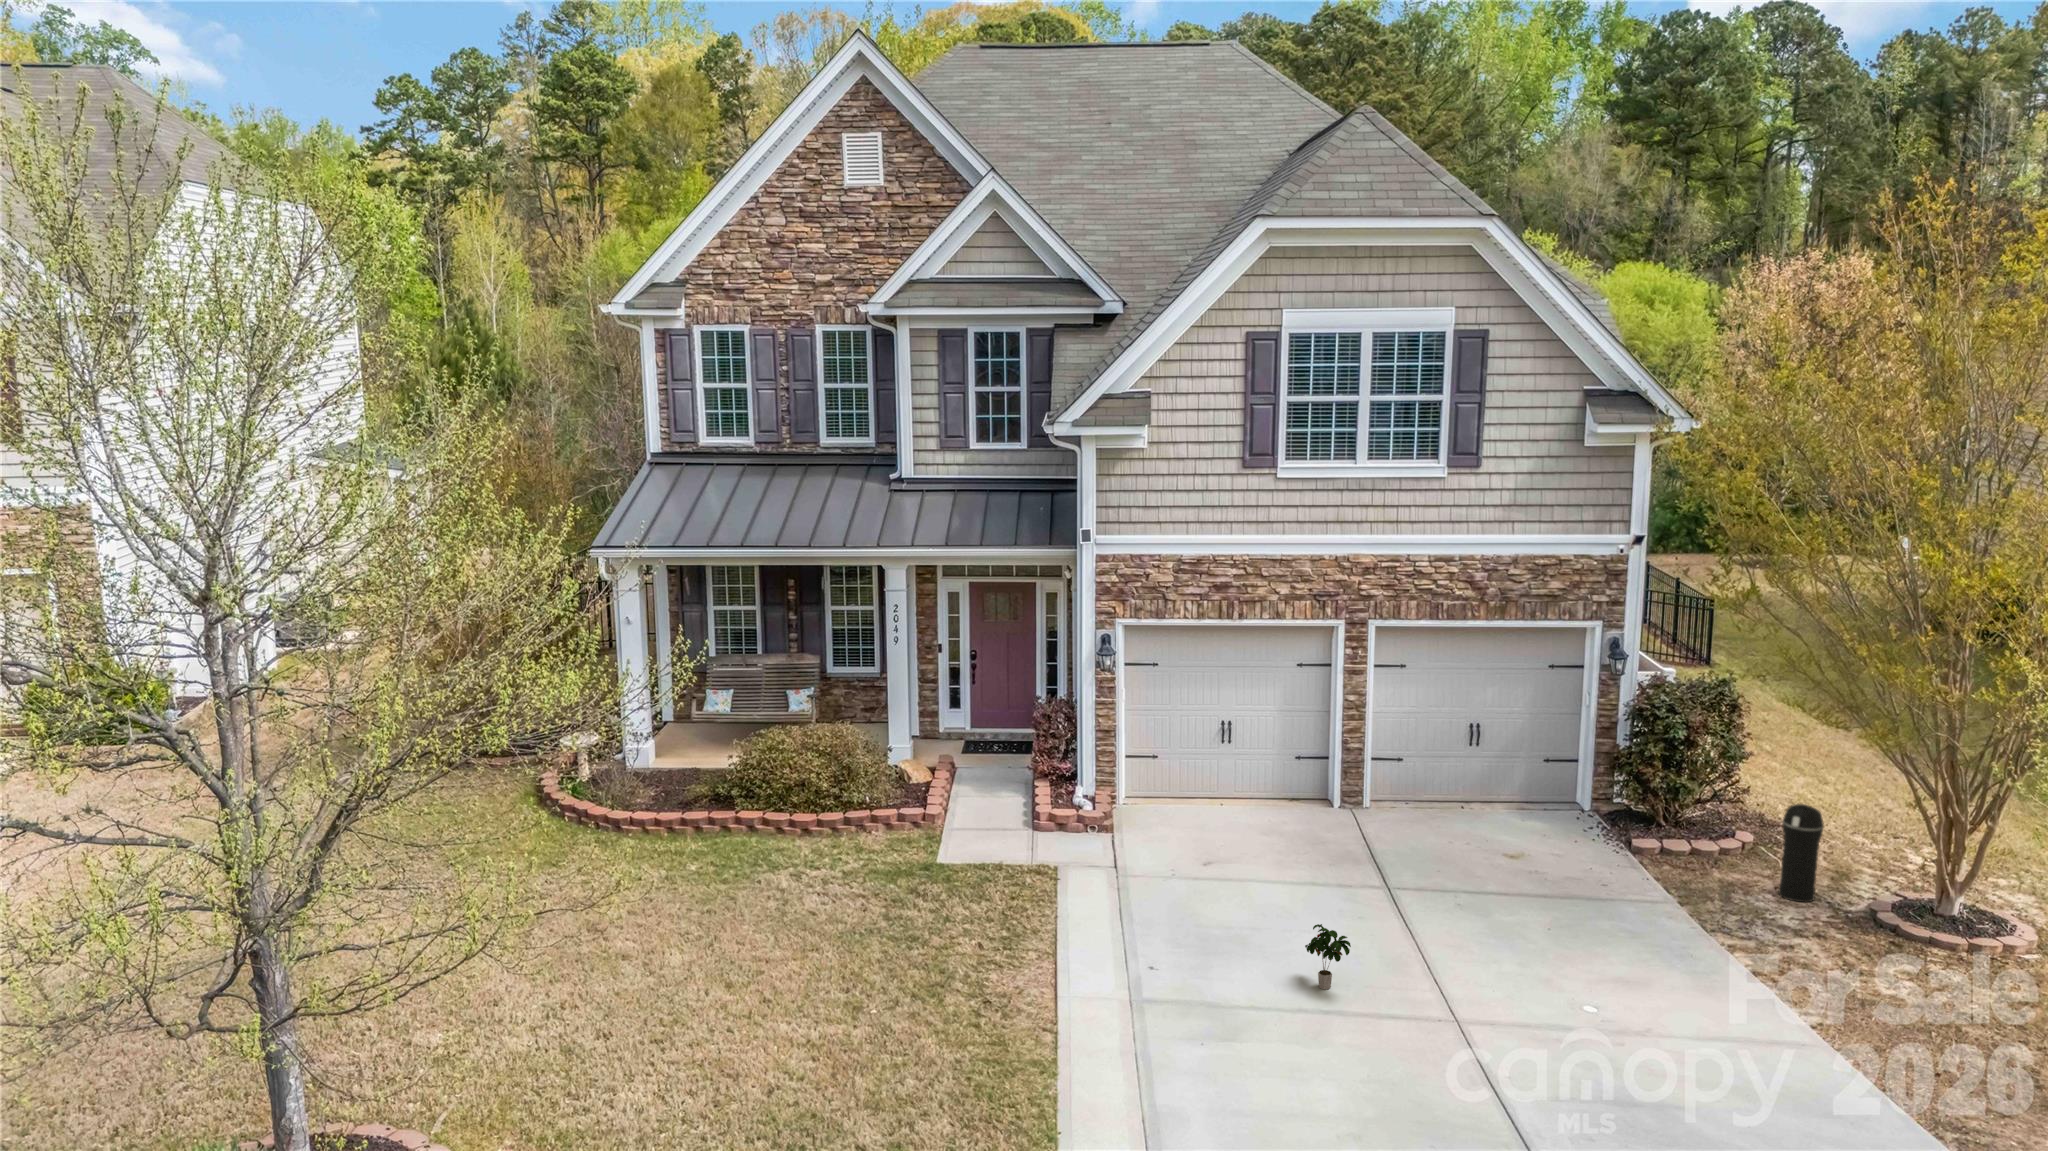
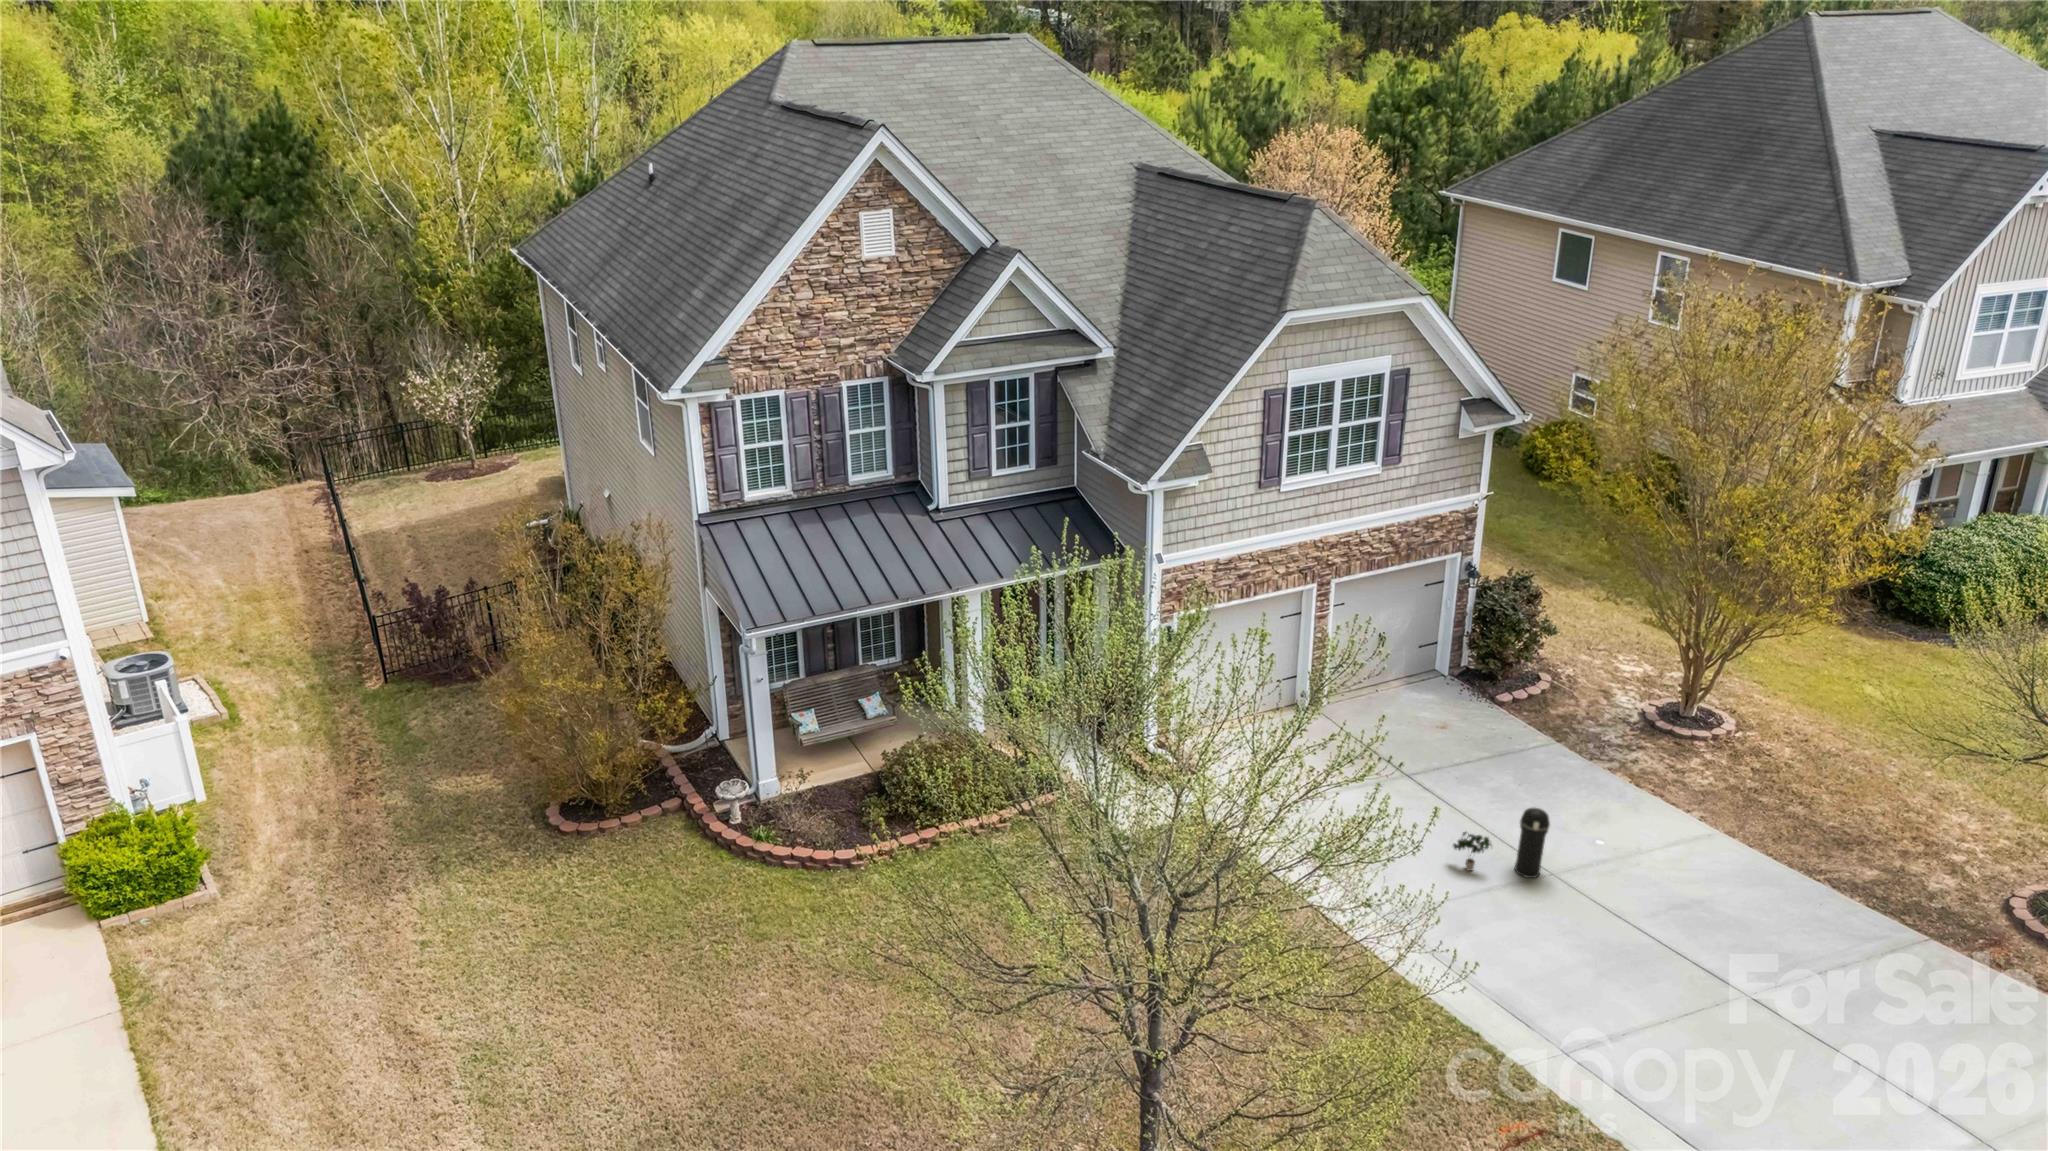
trash can: present [1779,804,1824,902] -> present [1515,808,1550,878]

